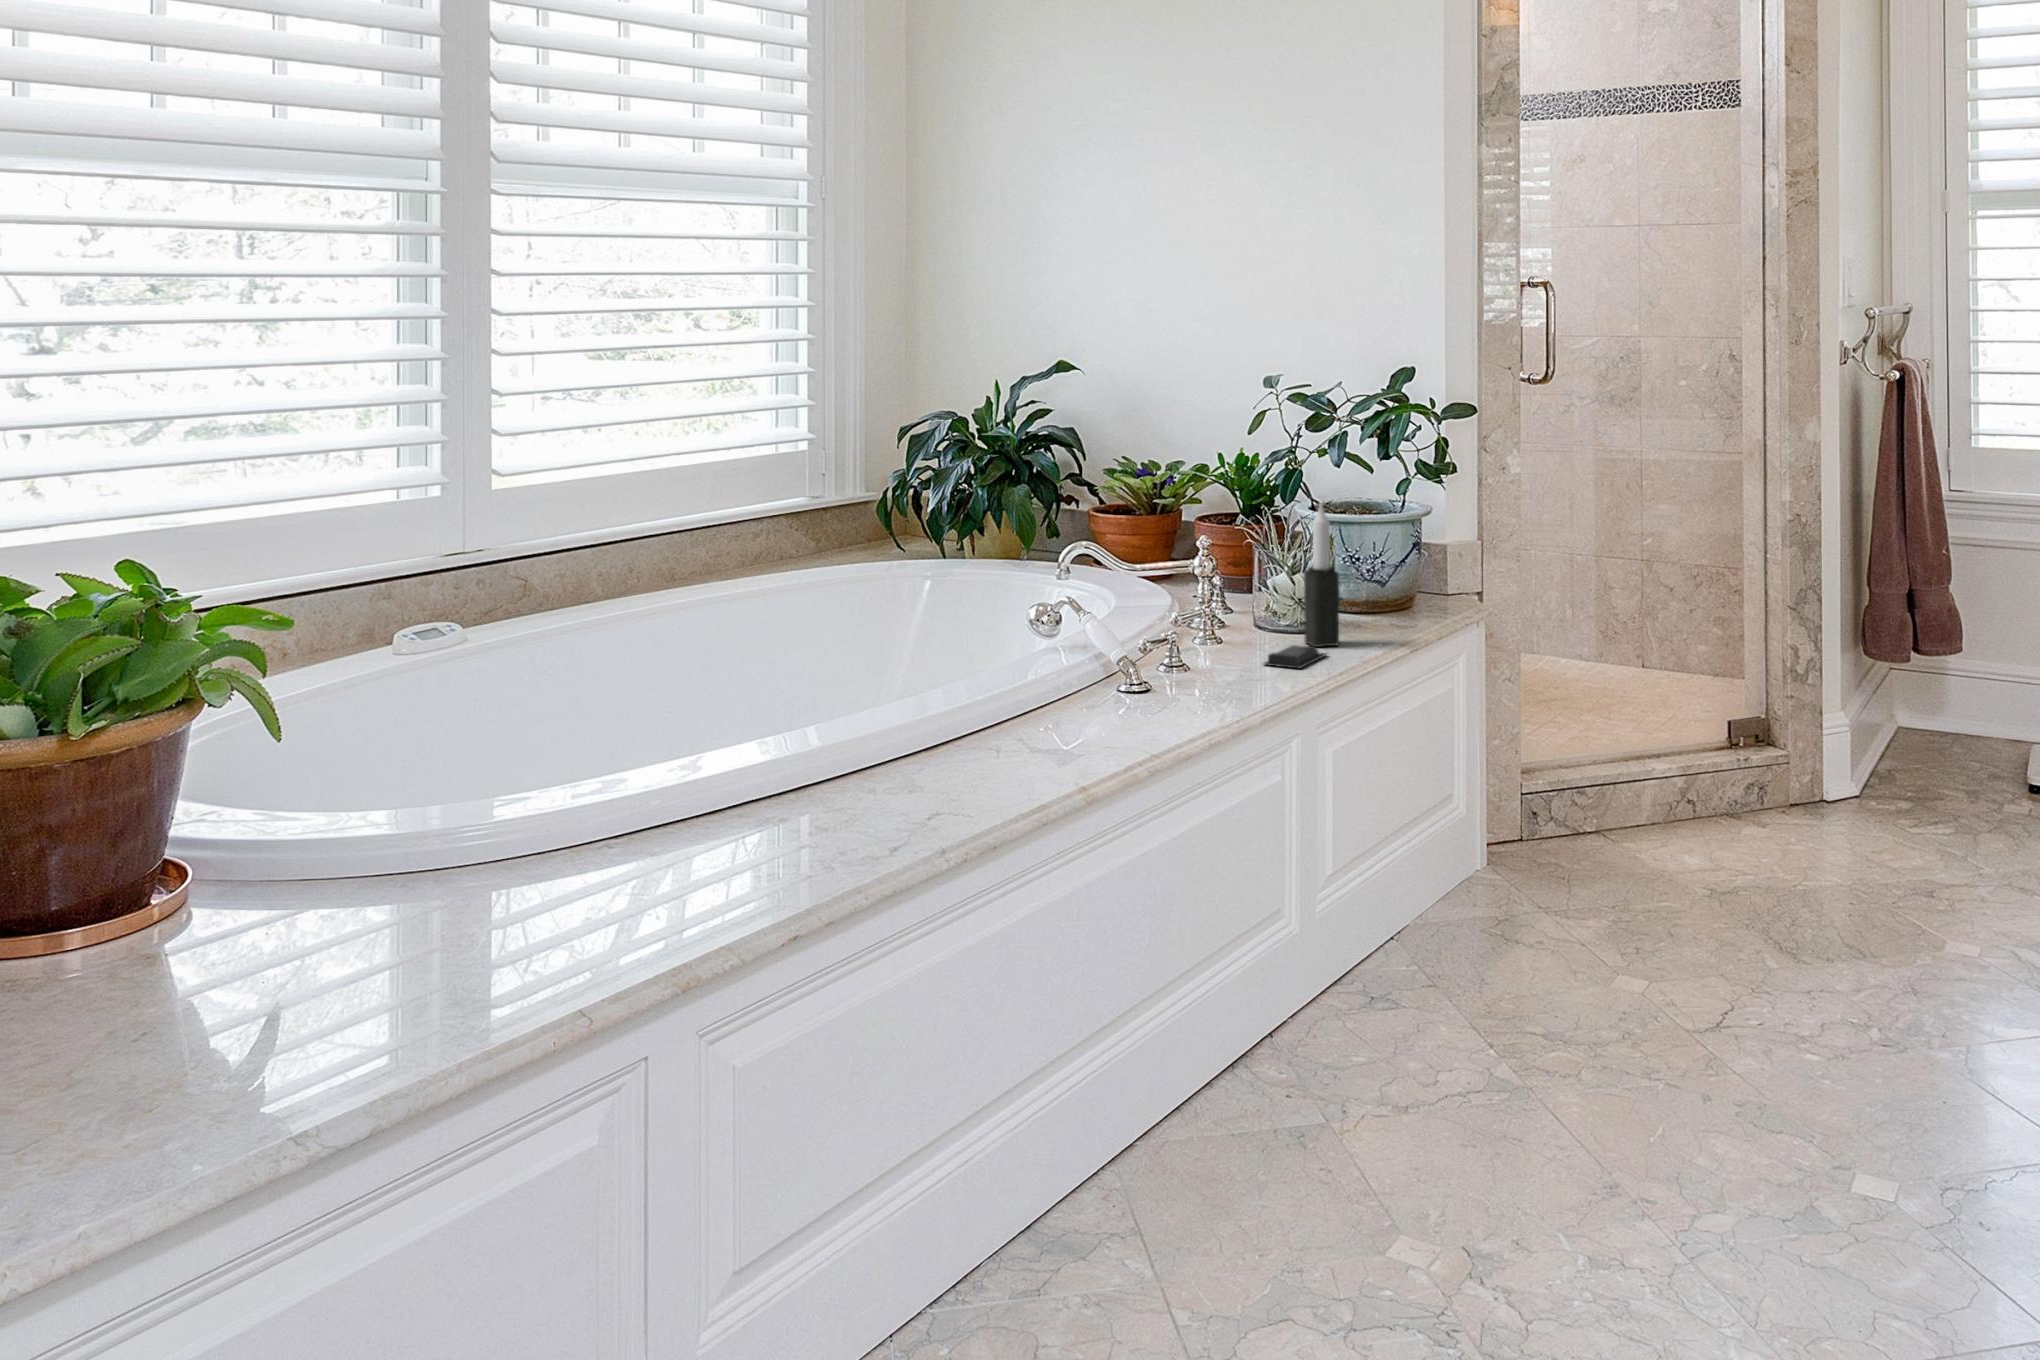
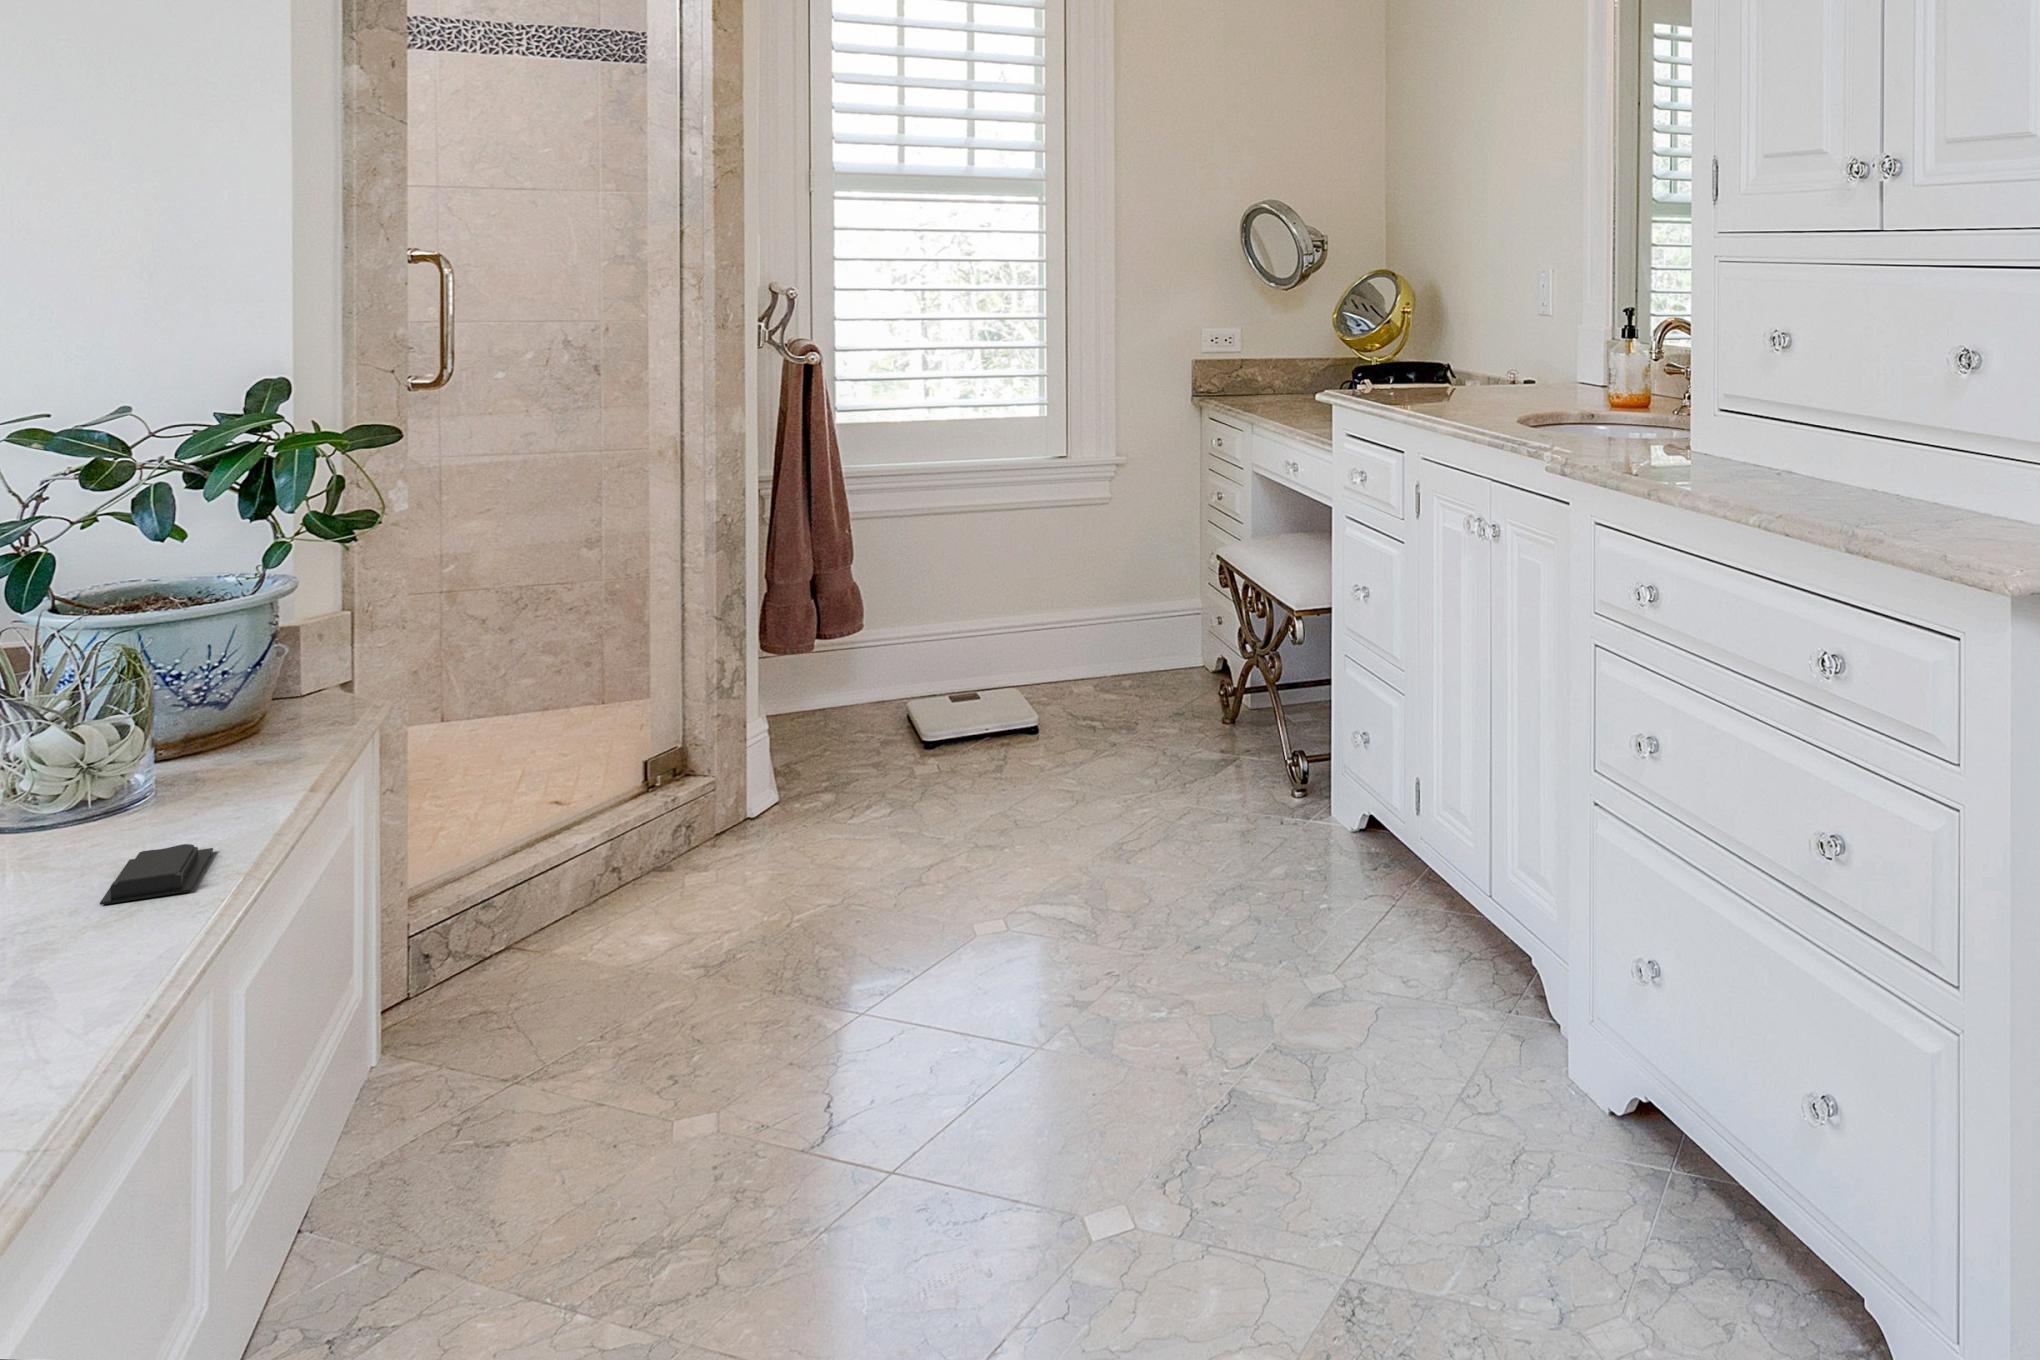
candle: present [1304,503,1339,647] -> none [134,608,212,841]

